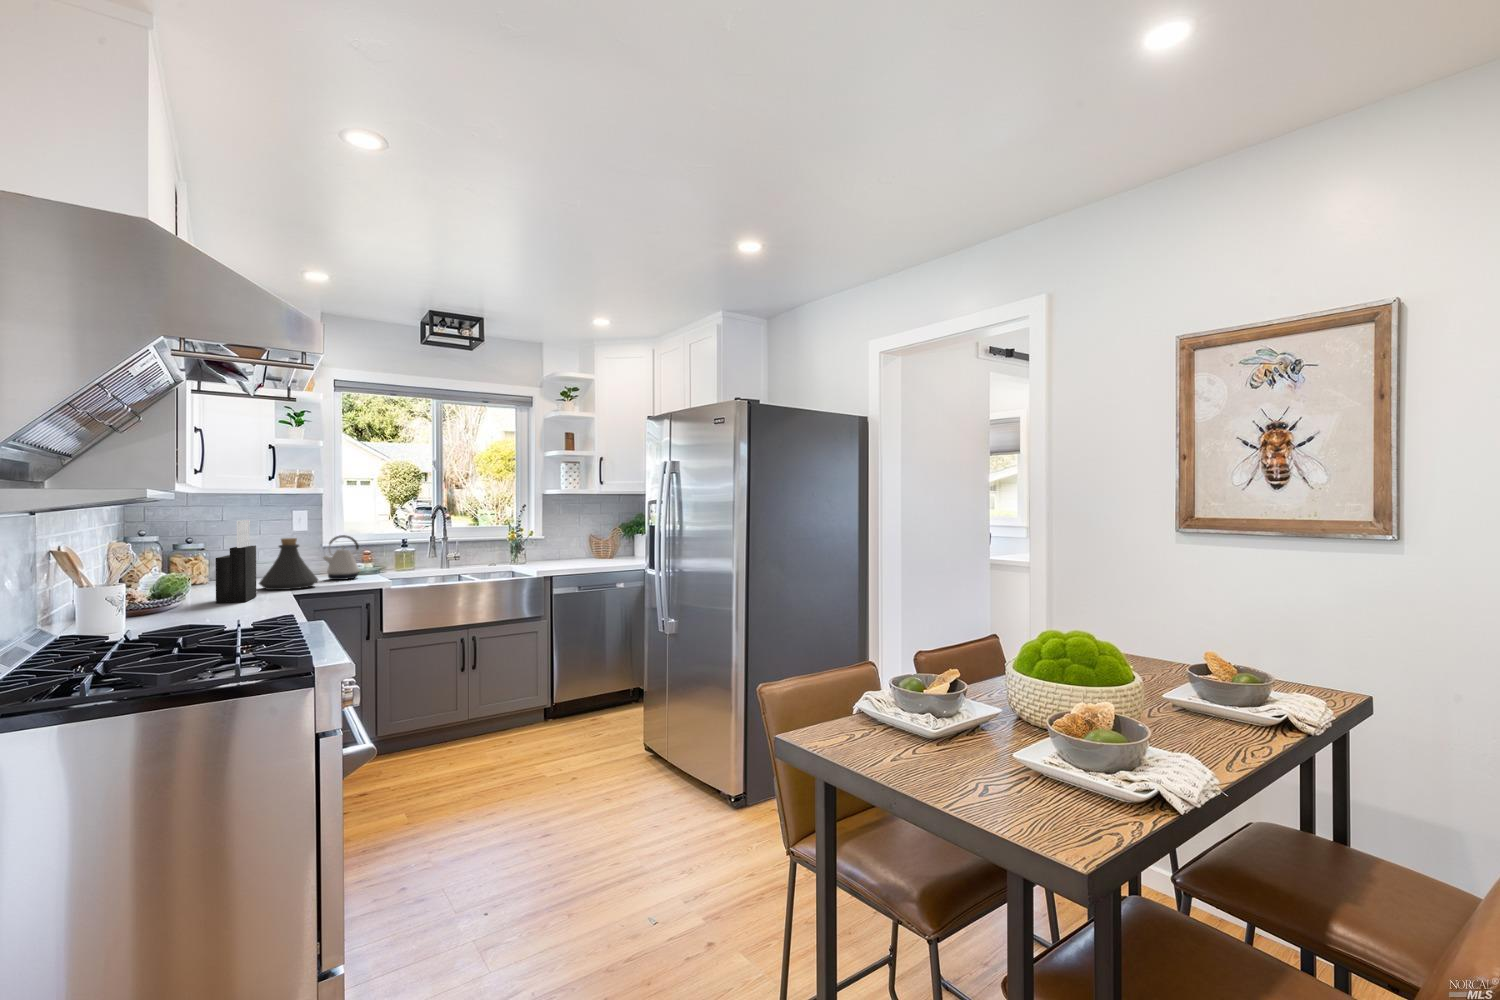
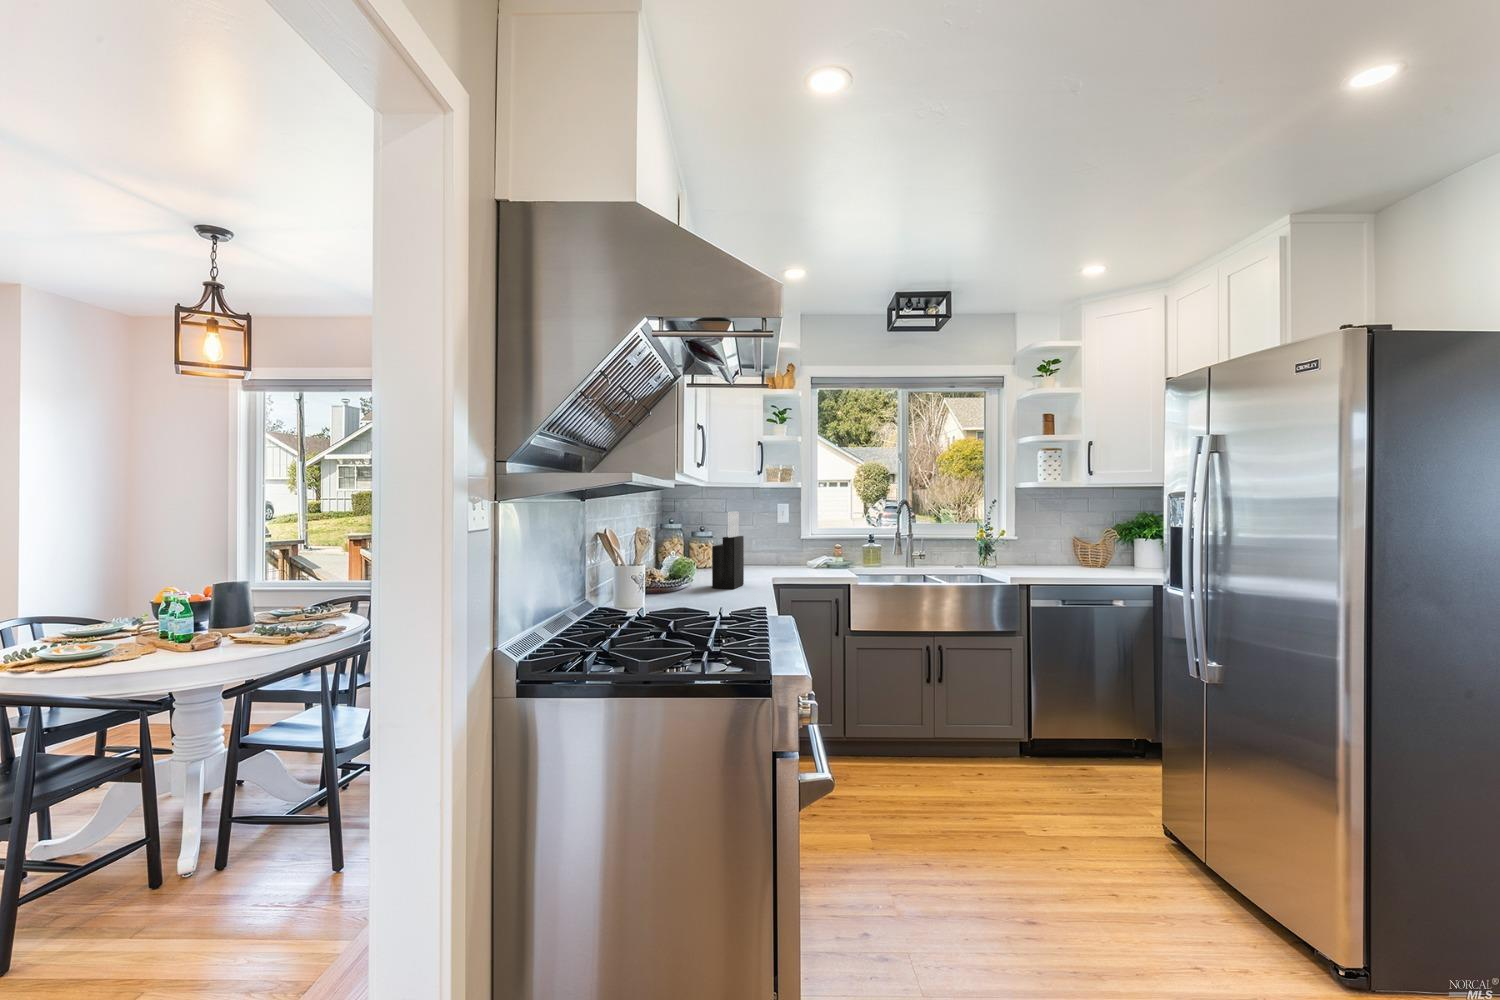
kettle: present [323,535,360,580] -> none [799,529,832,573]
bottle: present [259,538,318,590] -> none [747,530,795,579]

